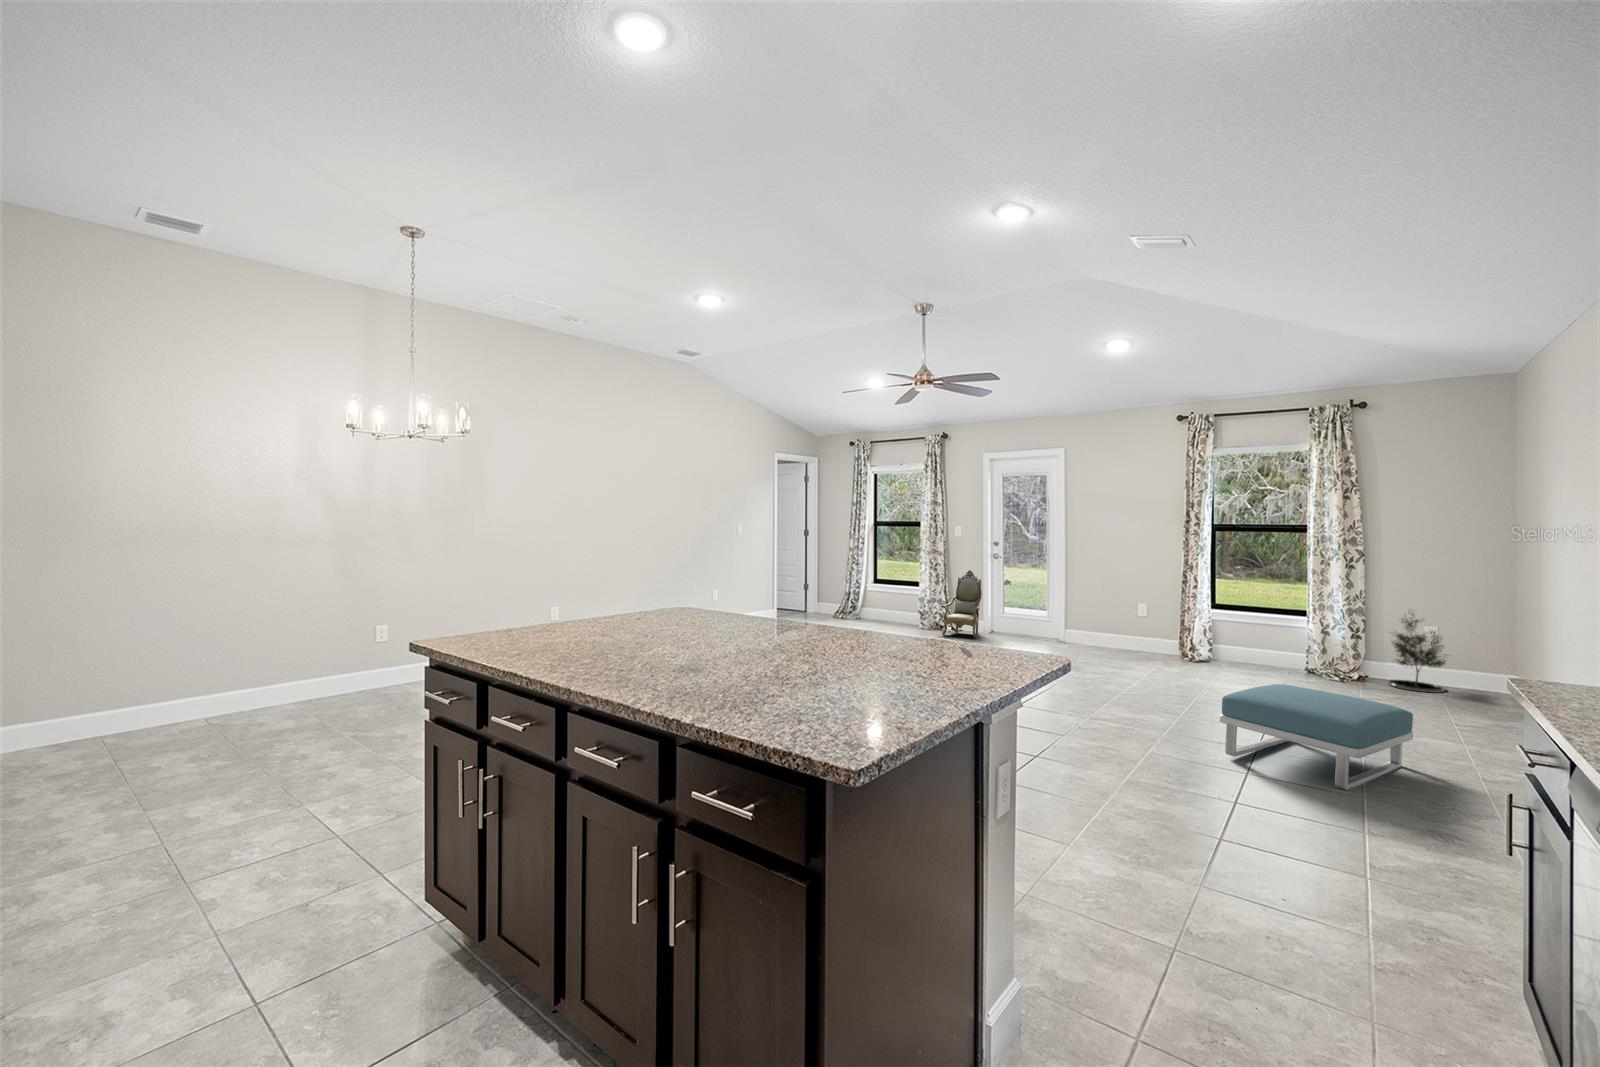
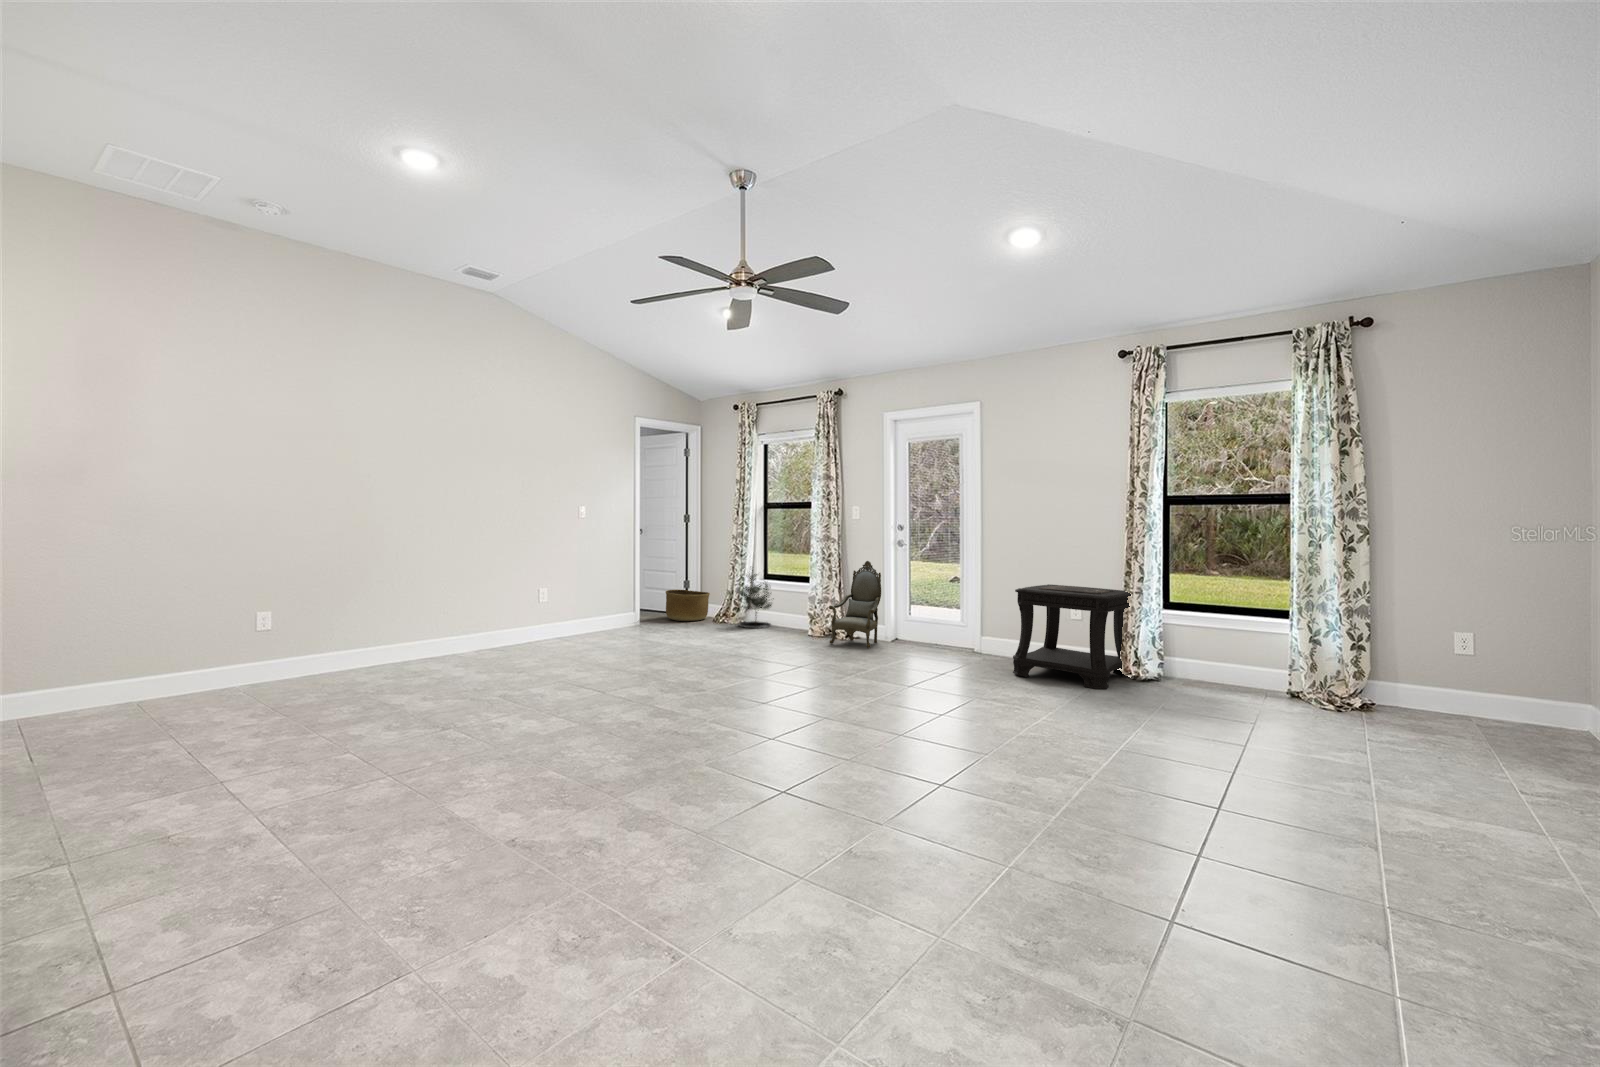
side table: none [1097,590,1189,667] -> present [1013,584,1131,689]
basket: none [794,591,829,617] -> present [666,589,710,621]
potted tree: present [1387,612,1446,693] -> present [739,570,774,628]
footstool: present [1219,684,1413,790] -> none [1126,730,1463,952]

